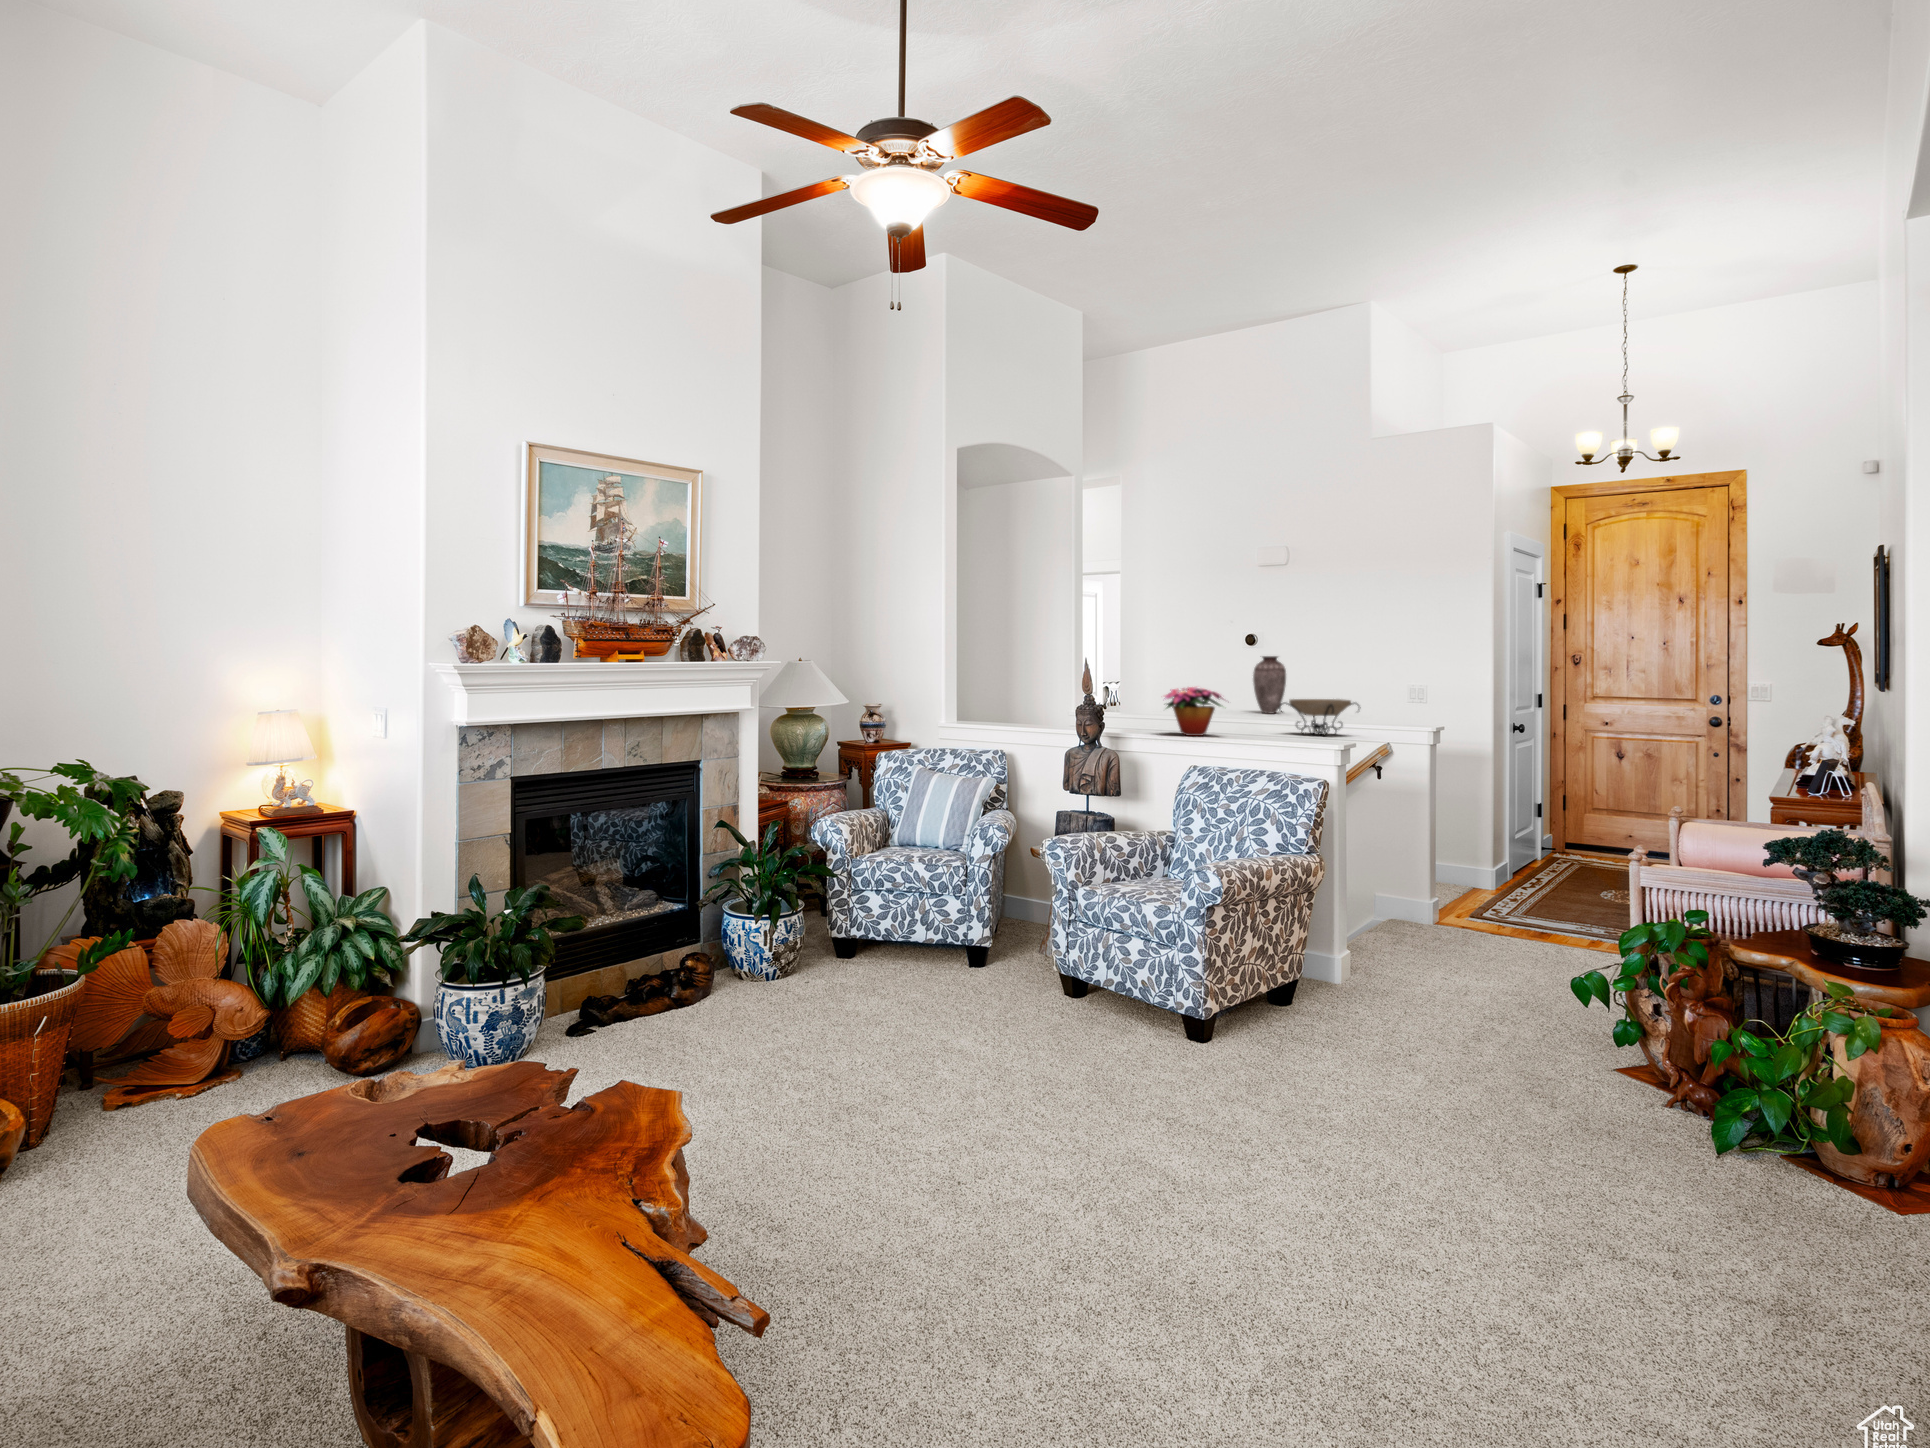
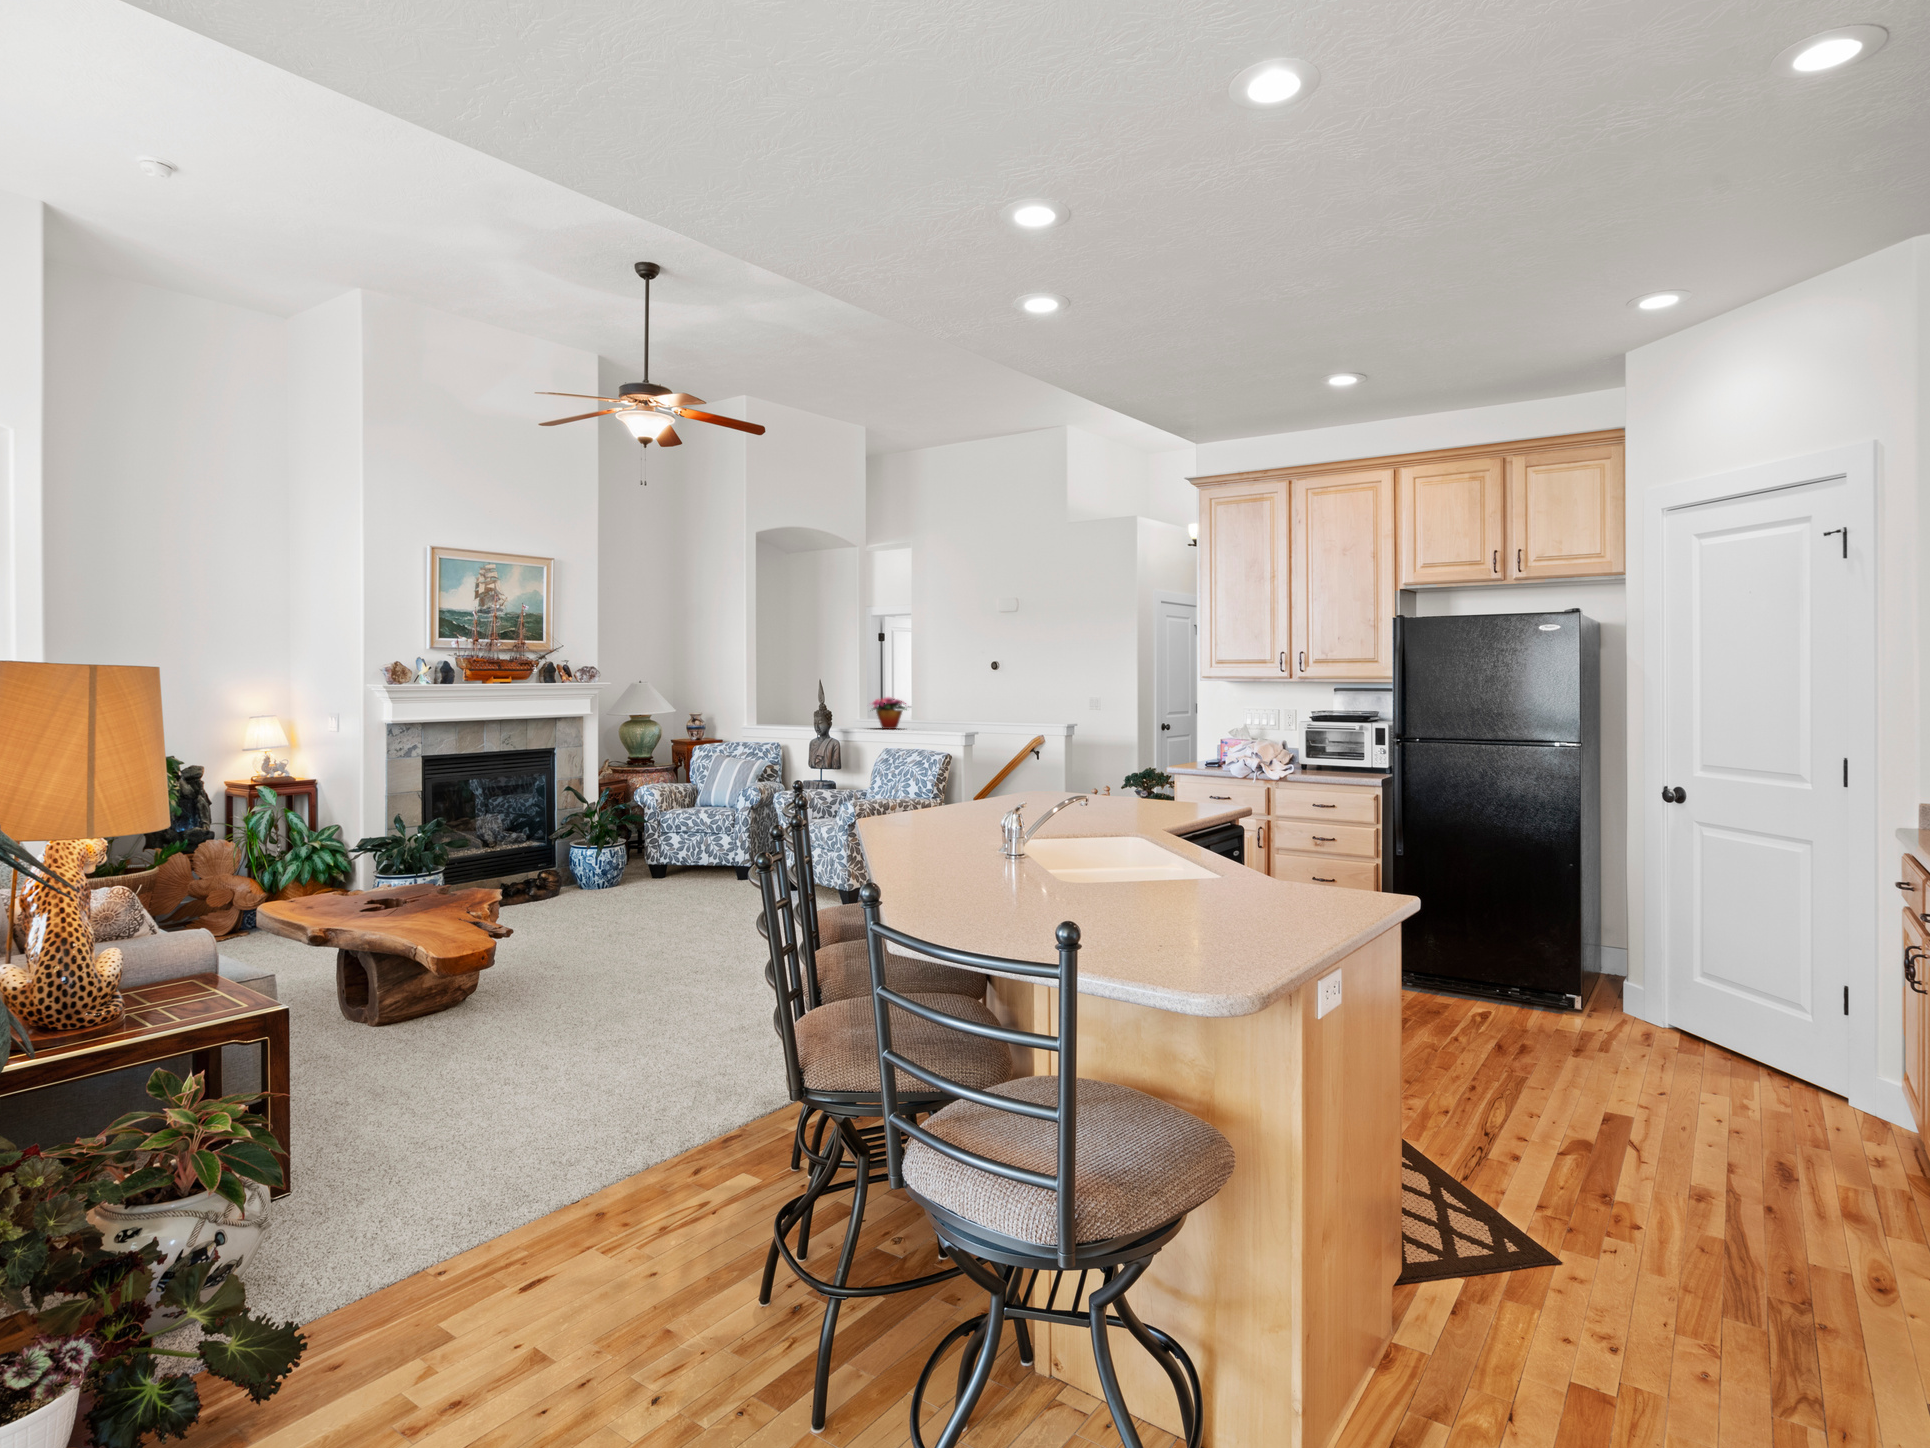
vase: present [1253,656,1286,714] -> none [996,678,1019,720]
decorative bowl: present [1279,699,1359,735] -> none [952,705,1005,729]

